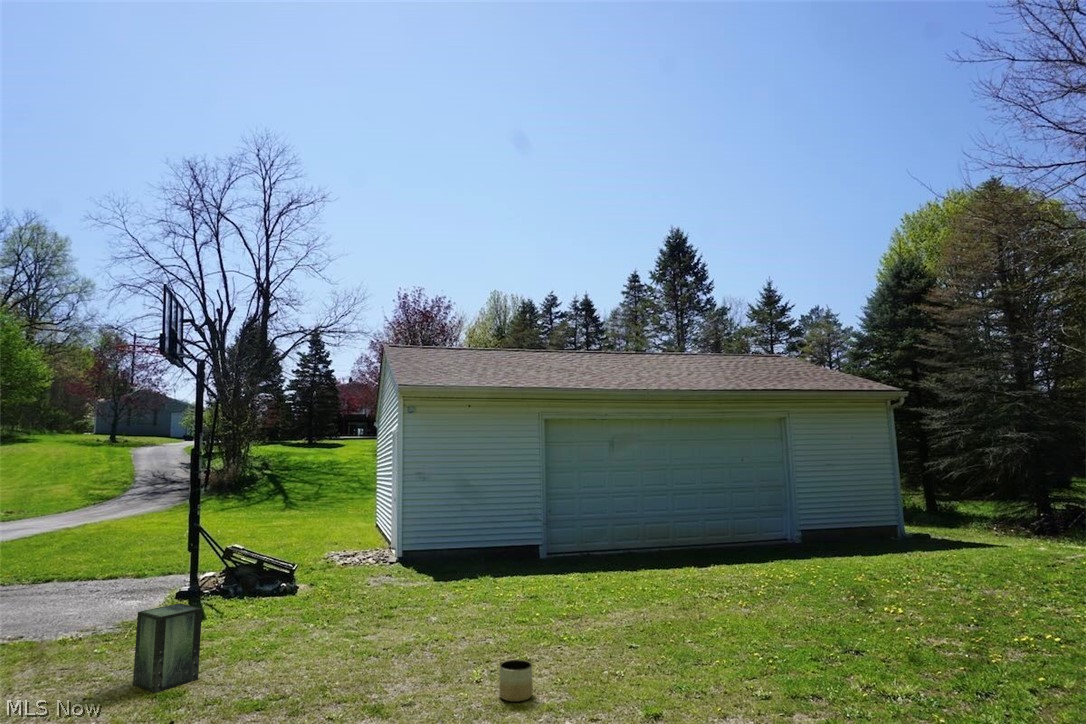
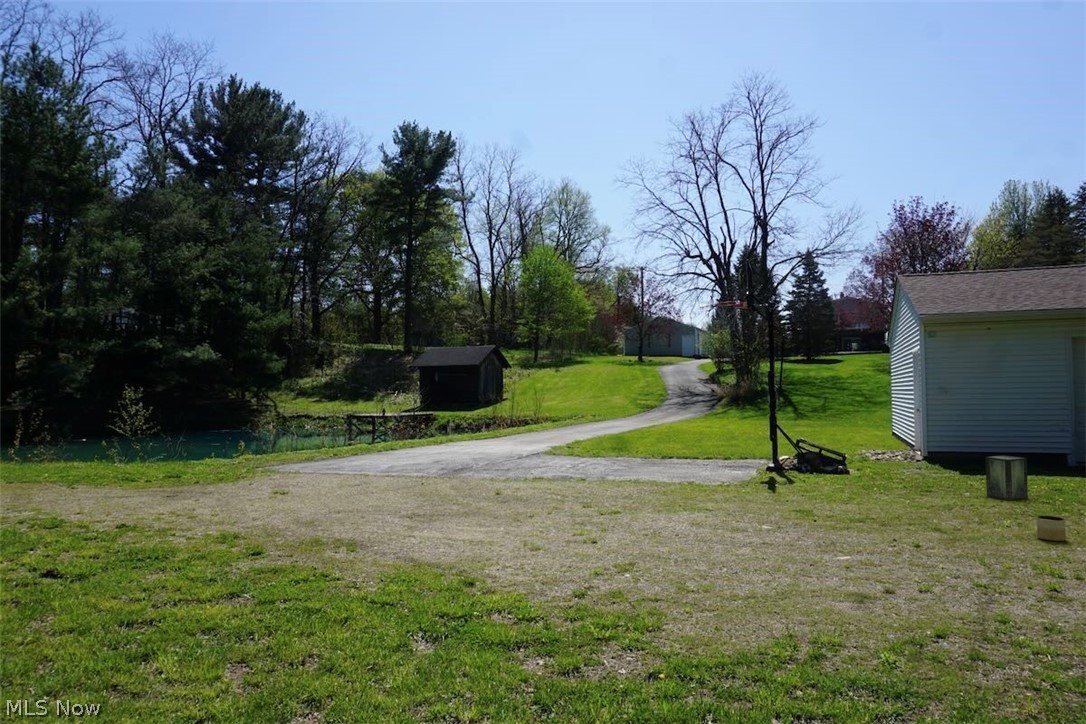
storage box: present [133,603,202,693] -> present [986,455,1028,501]

